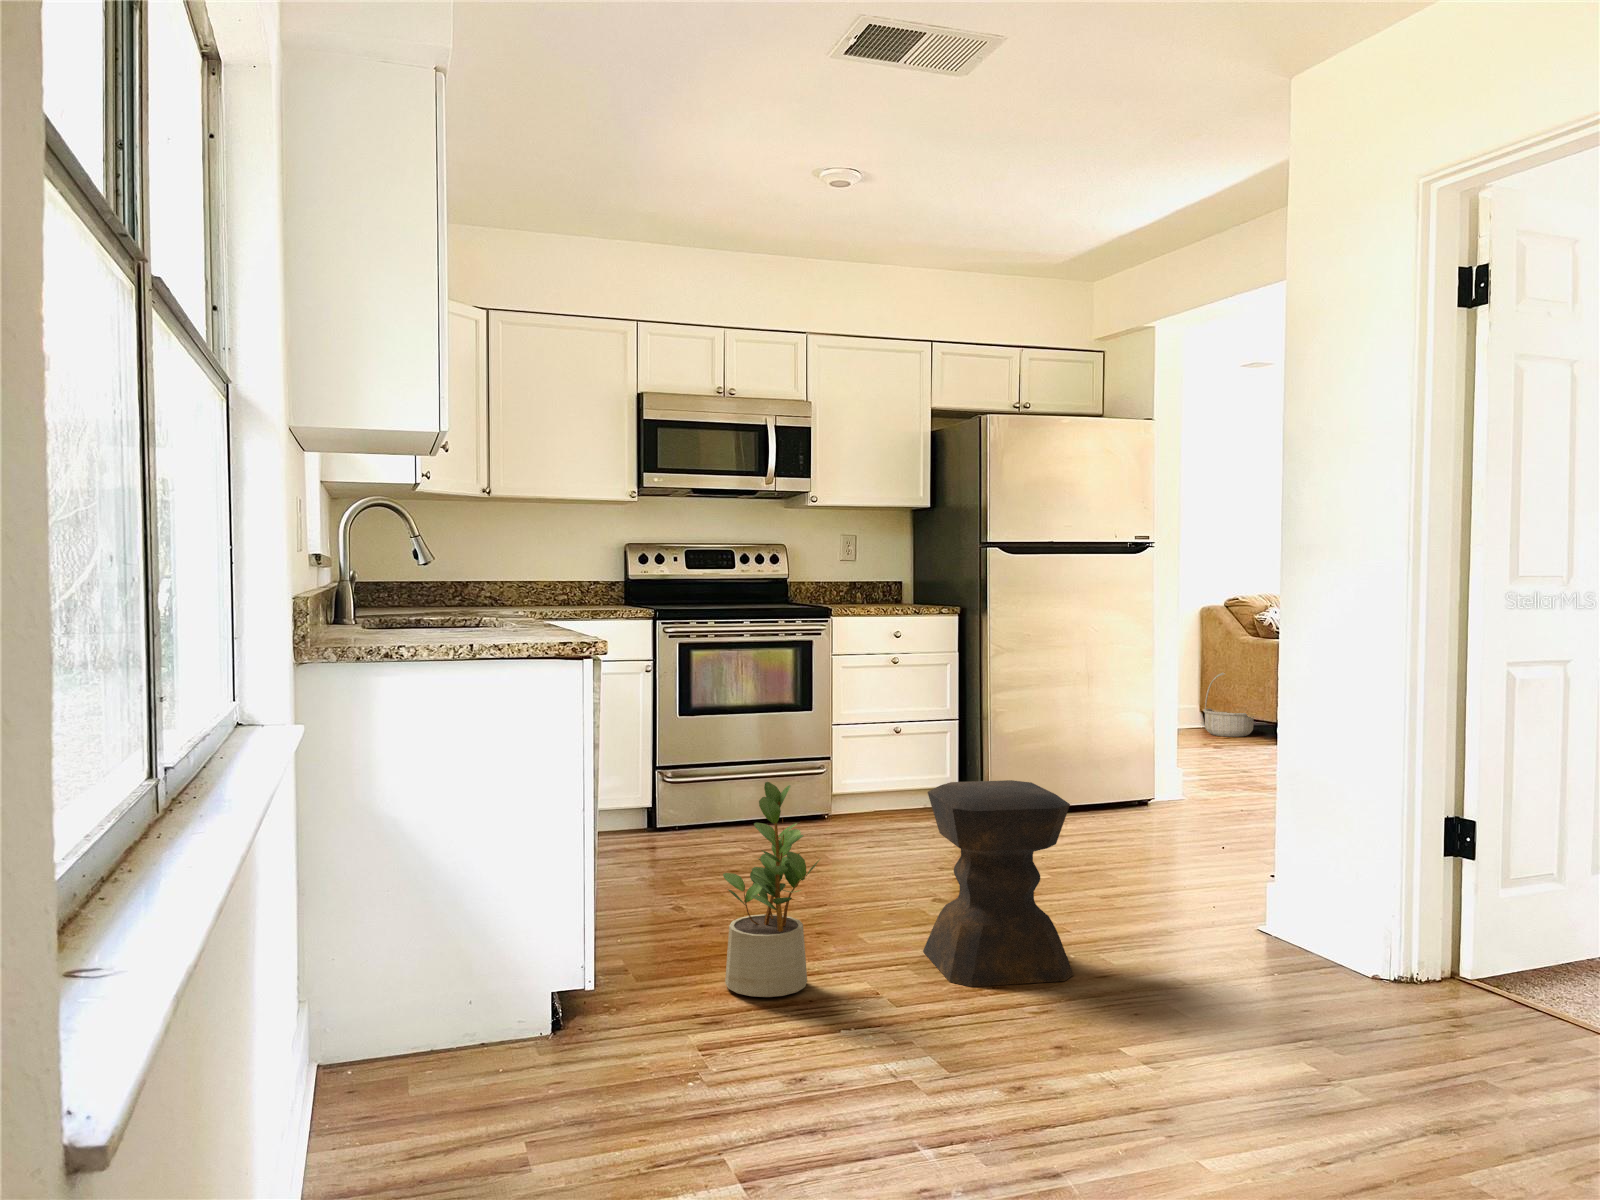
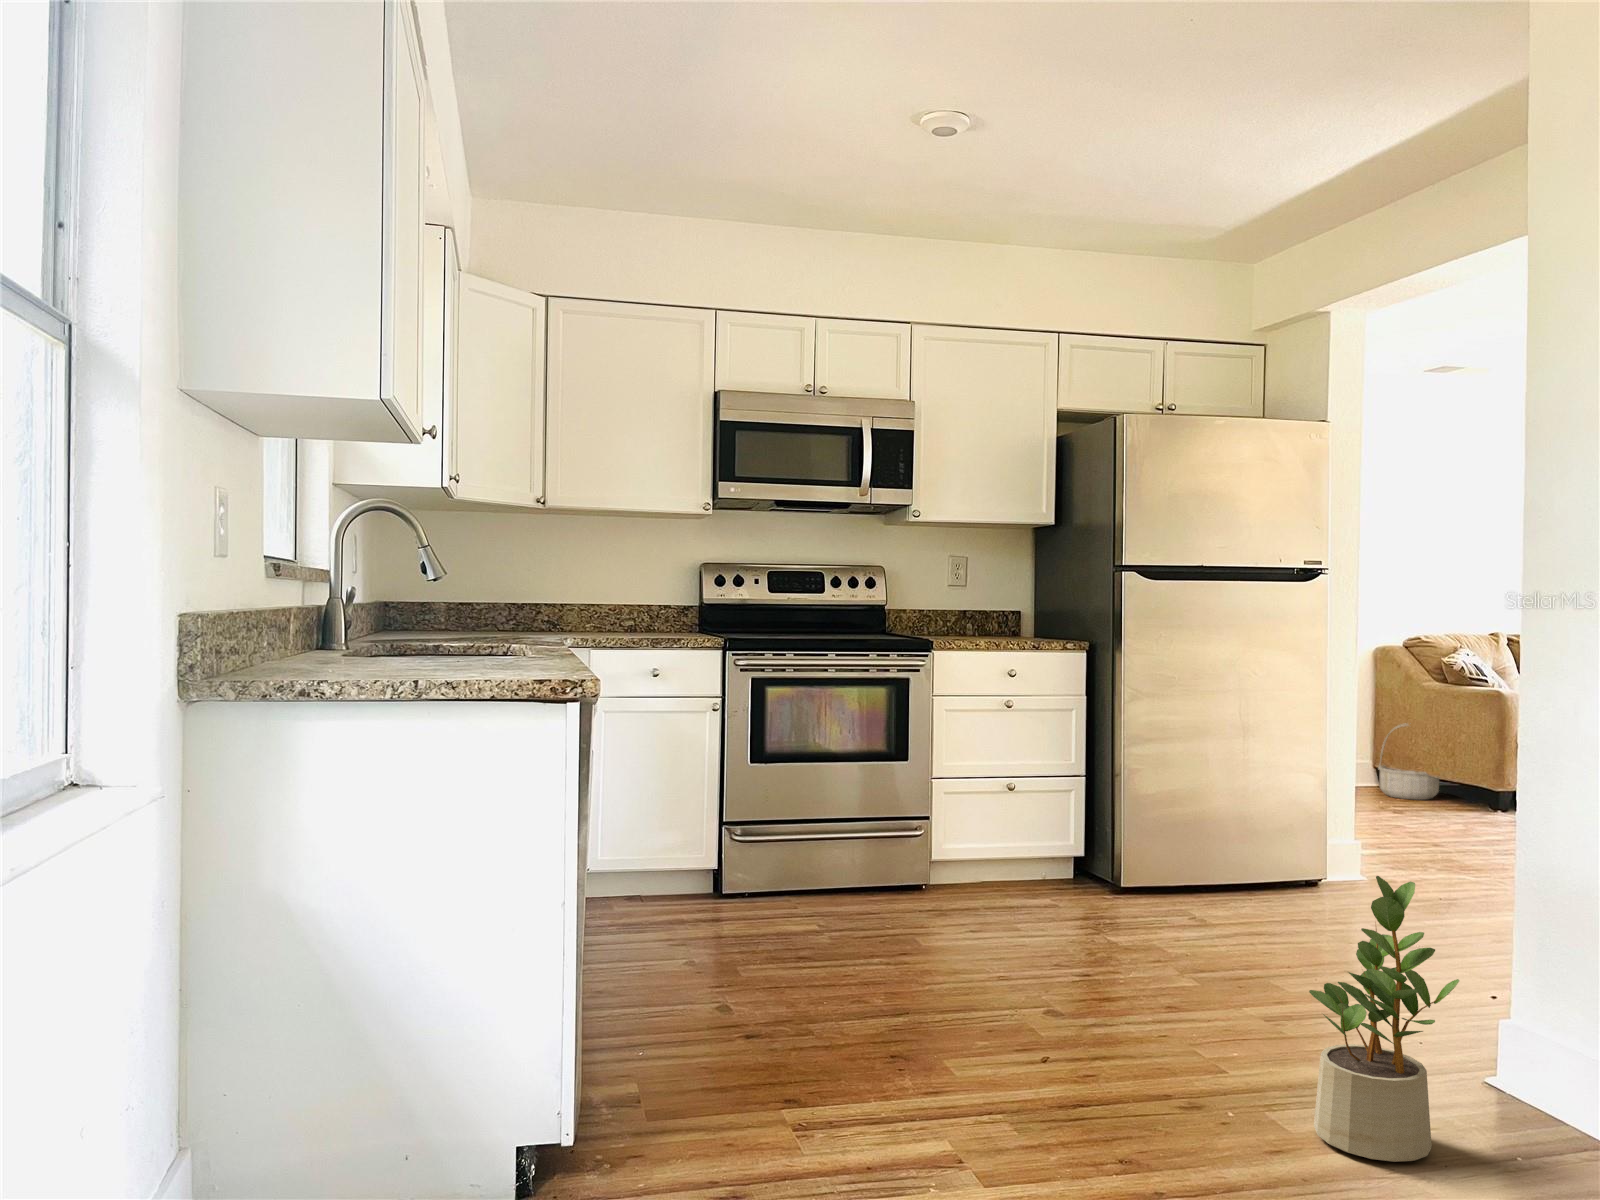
stool: present [923,780,1073,987] -> none [1027,871,1231,1155]
potted plant: present [723,782,820,997] -> present [1309,876,1459,1162]

